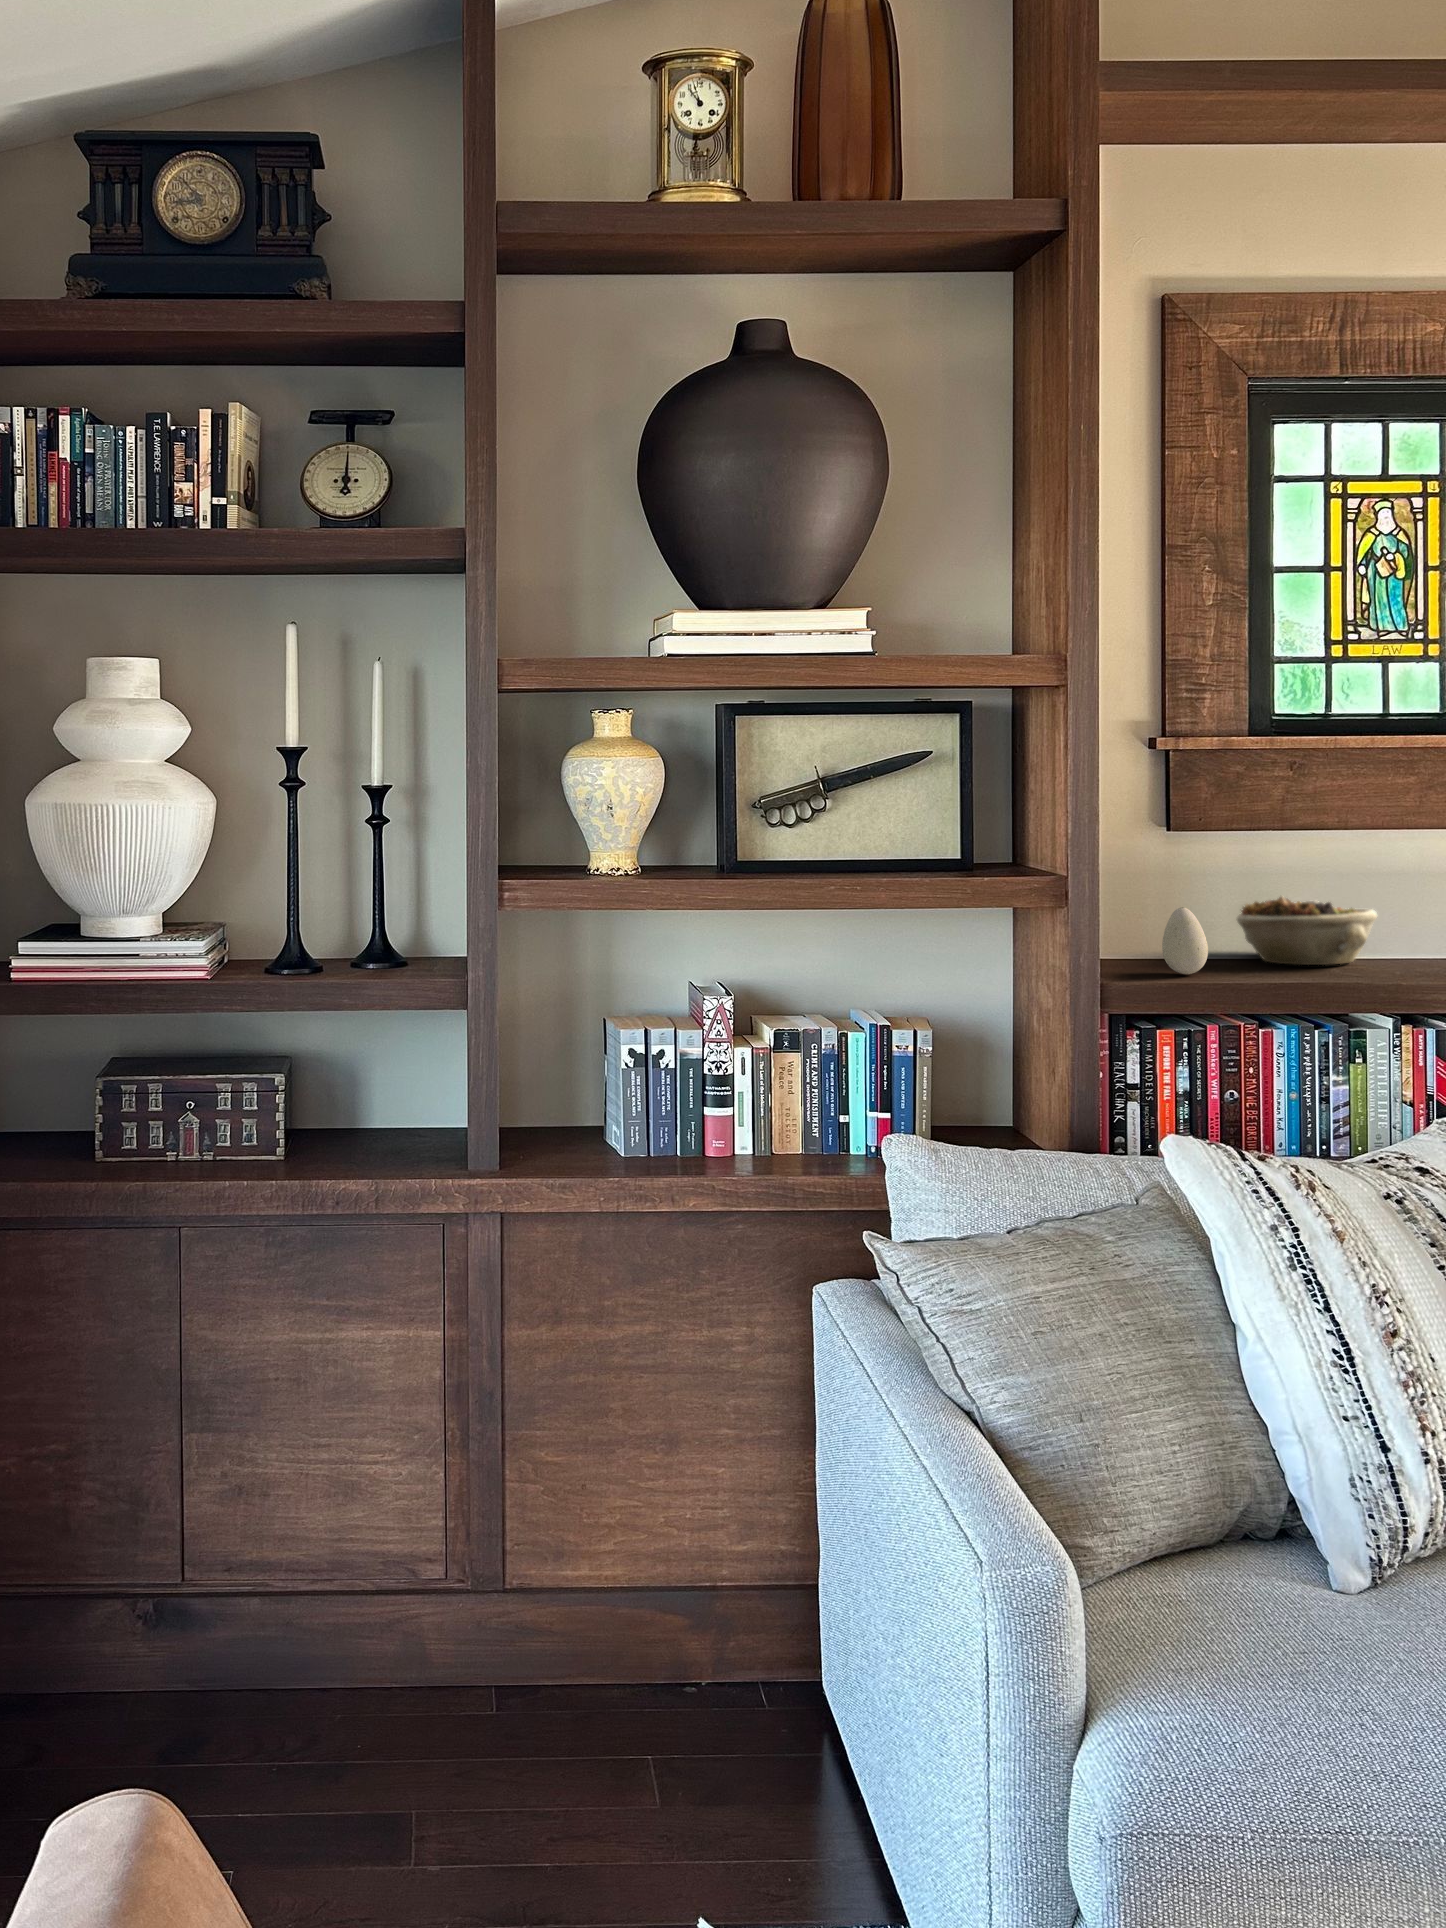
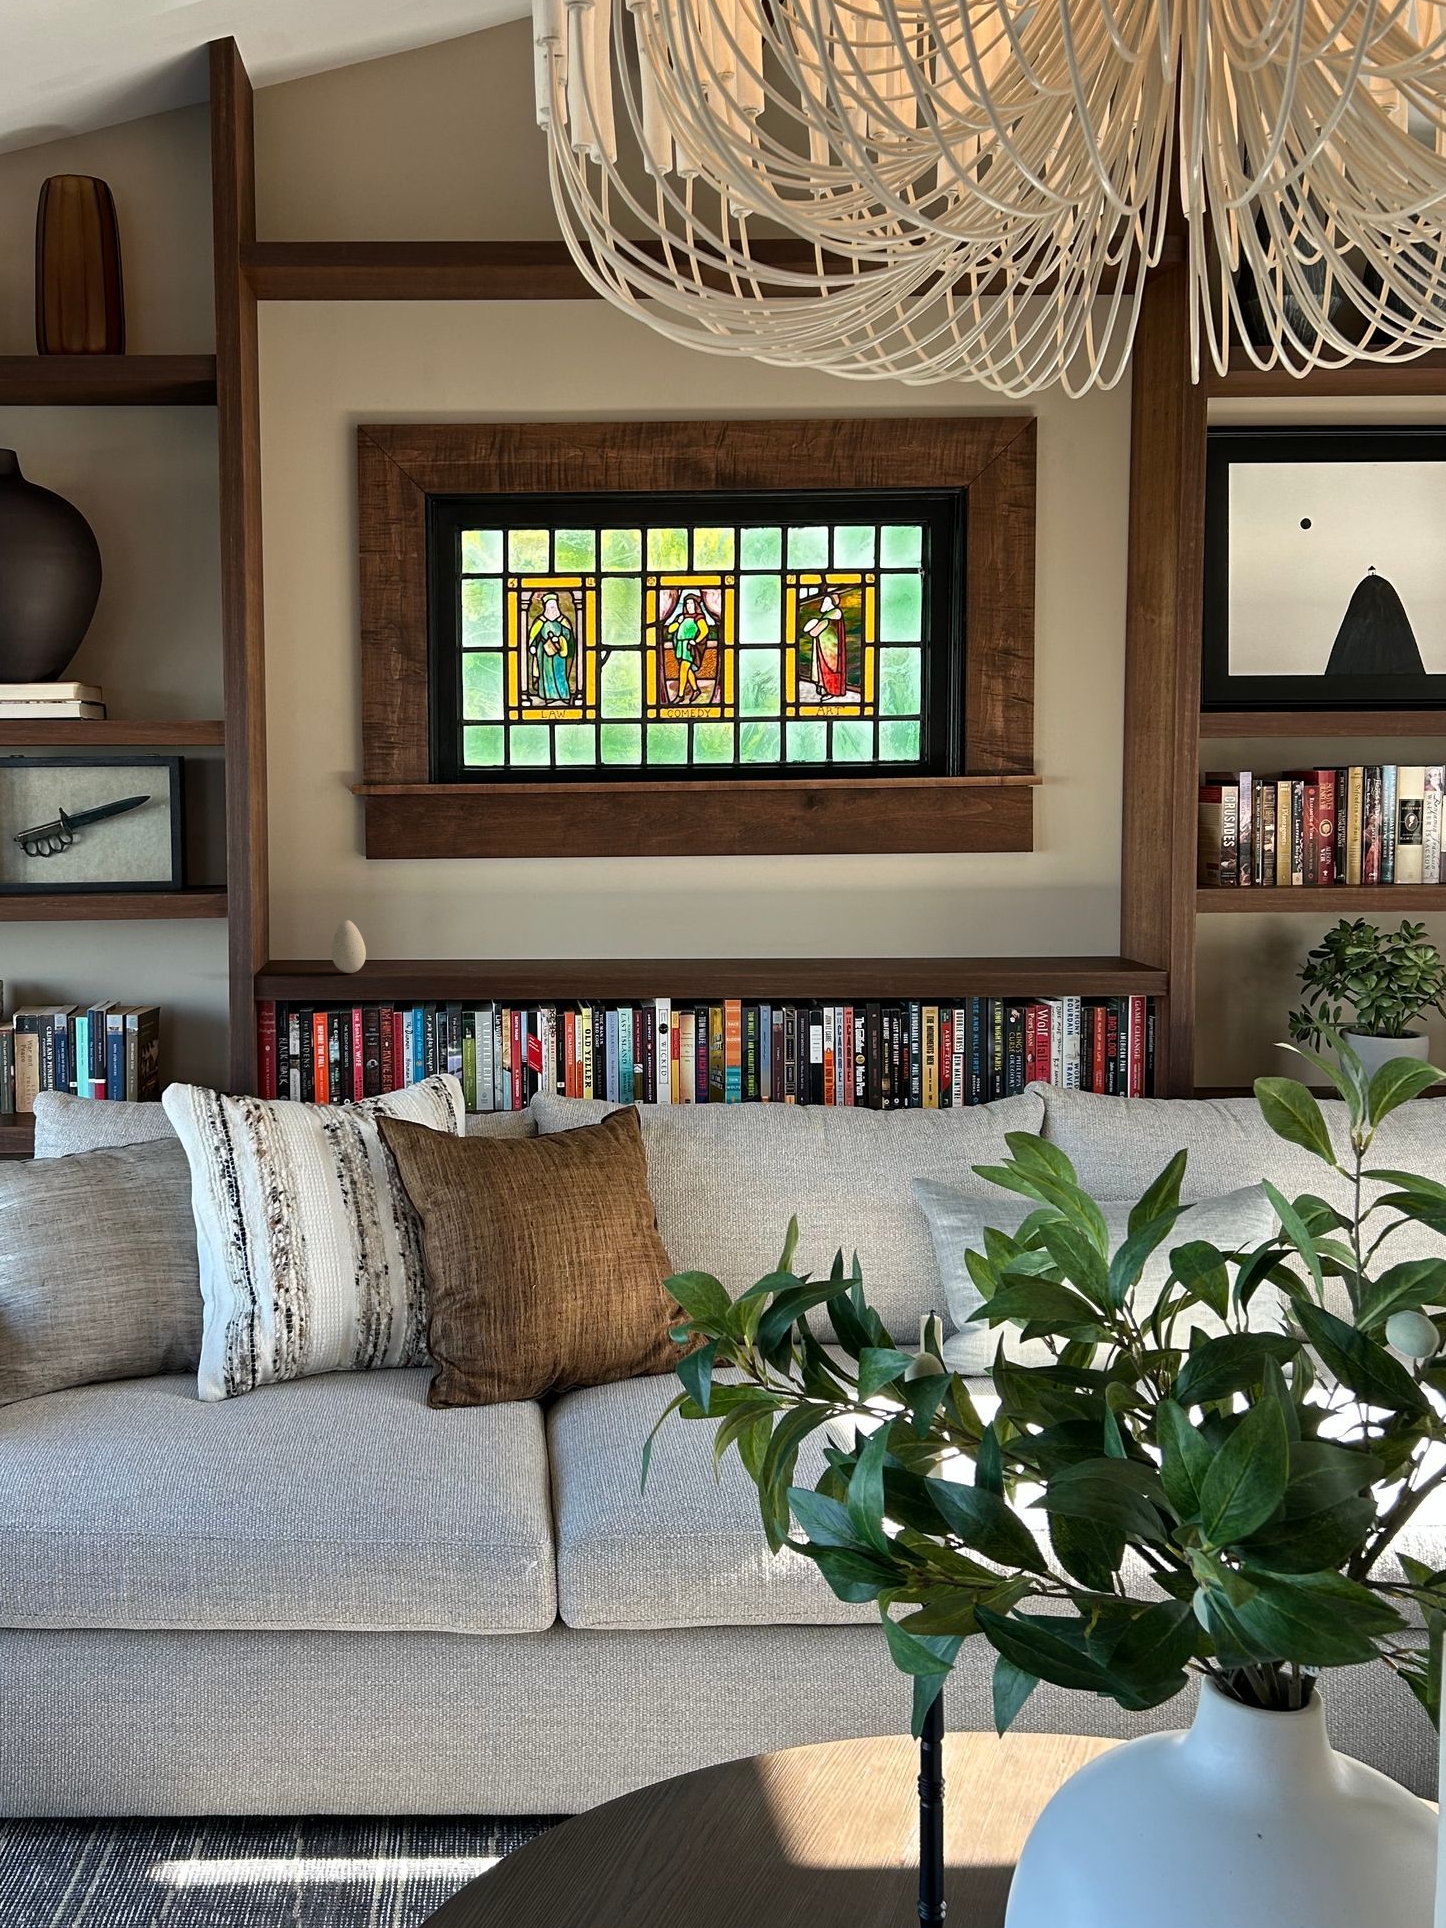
succulent planter: present [1236,895,1377,965] -> none [413,911,518,967]

